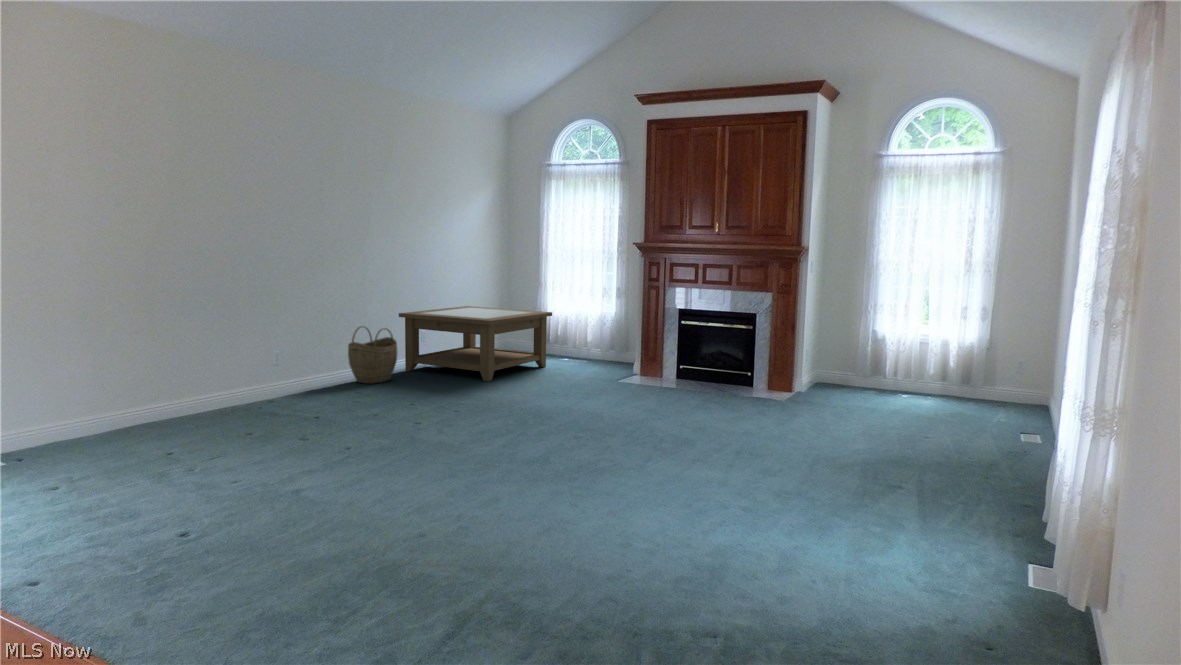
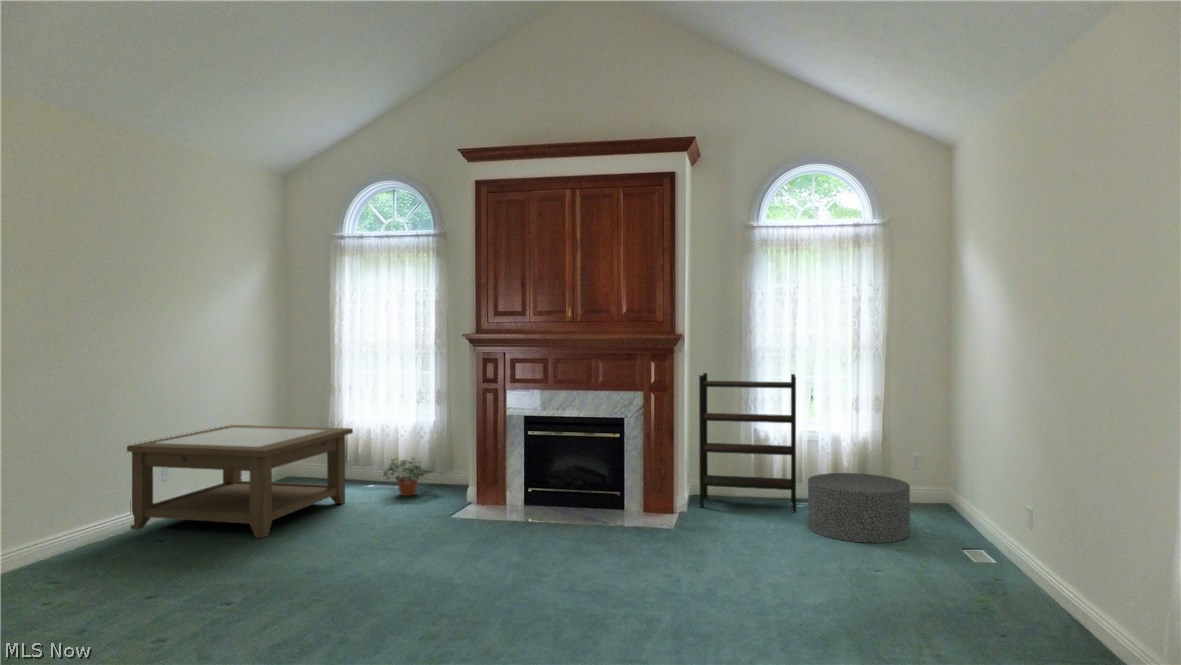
bookshelf: none [817,281,911,399] -> present [699,373,796,513]
woven basket: present [348,326,397,384] -> none [28,472,115,563]
potted plant: none [574,338,619,366] -> present [384,458,441,496]
ottoman: none [901,367,992,422] -> present [808,473,910,543]

